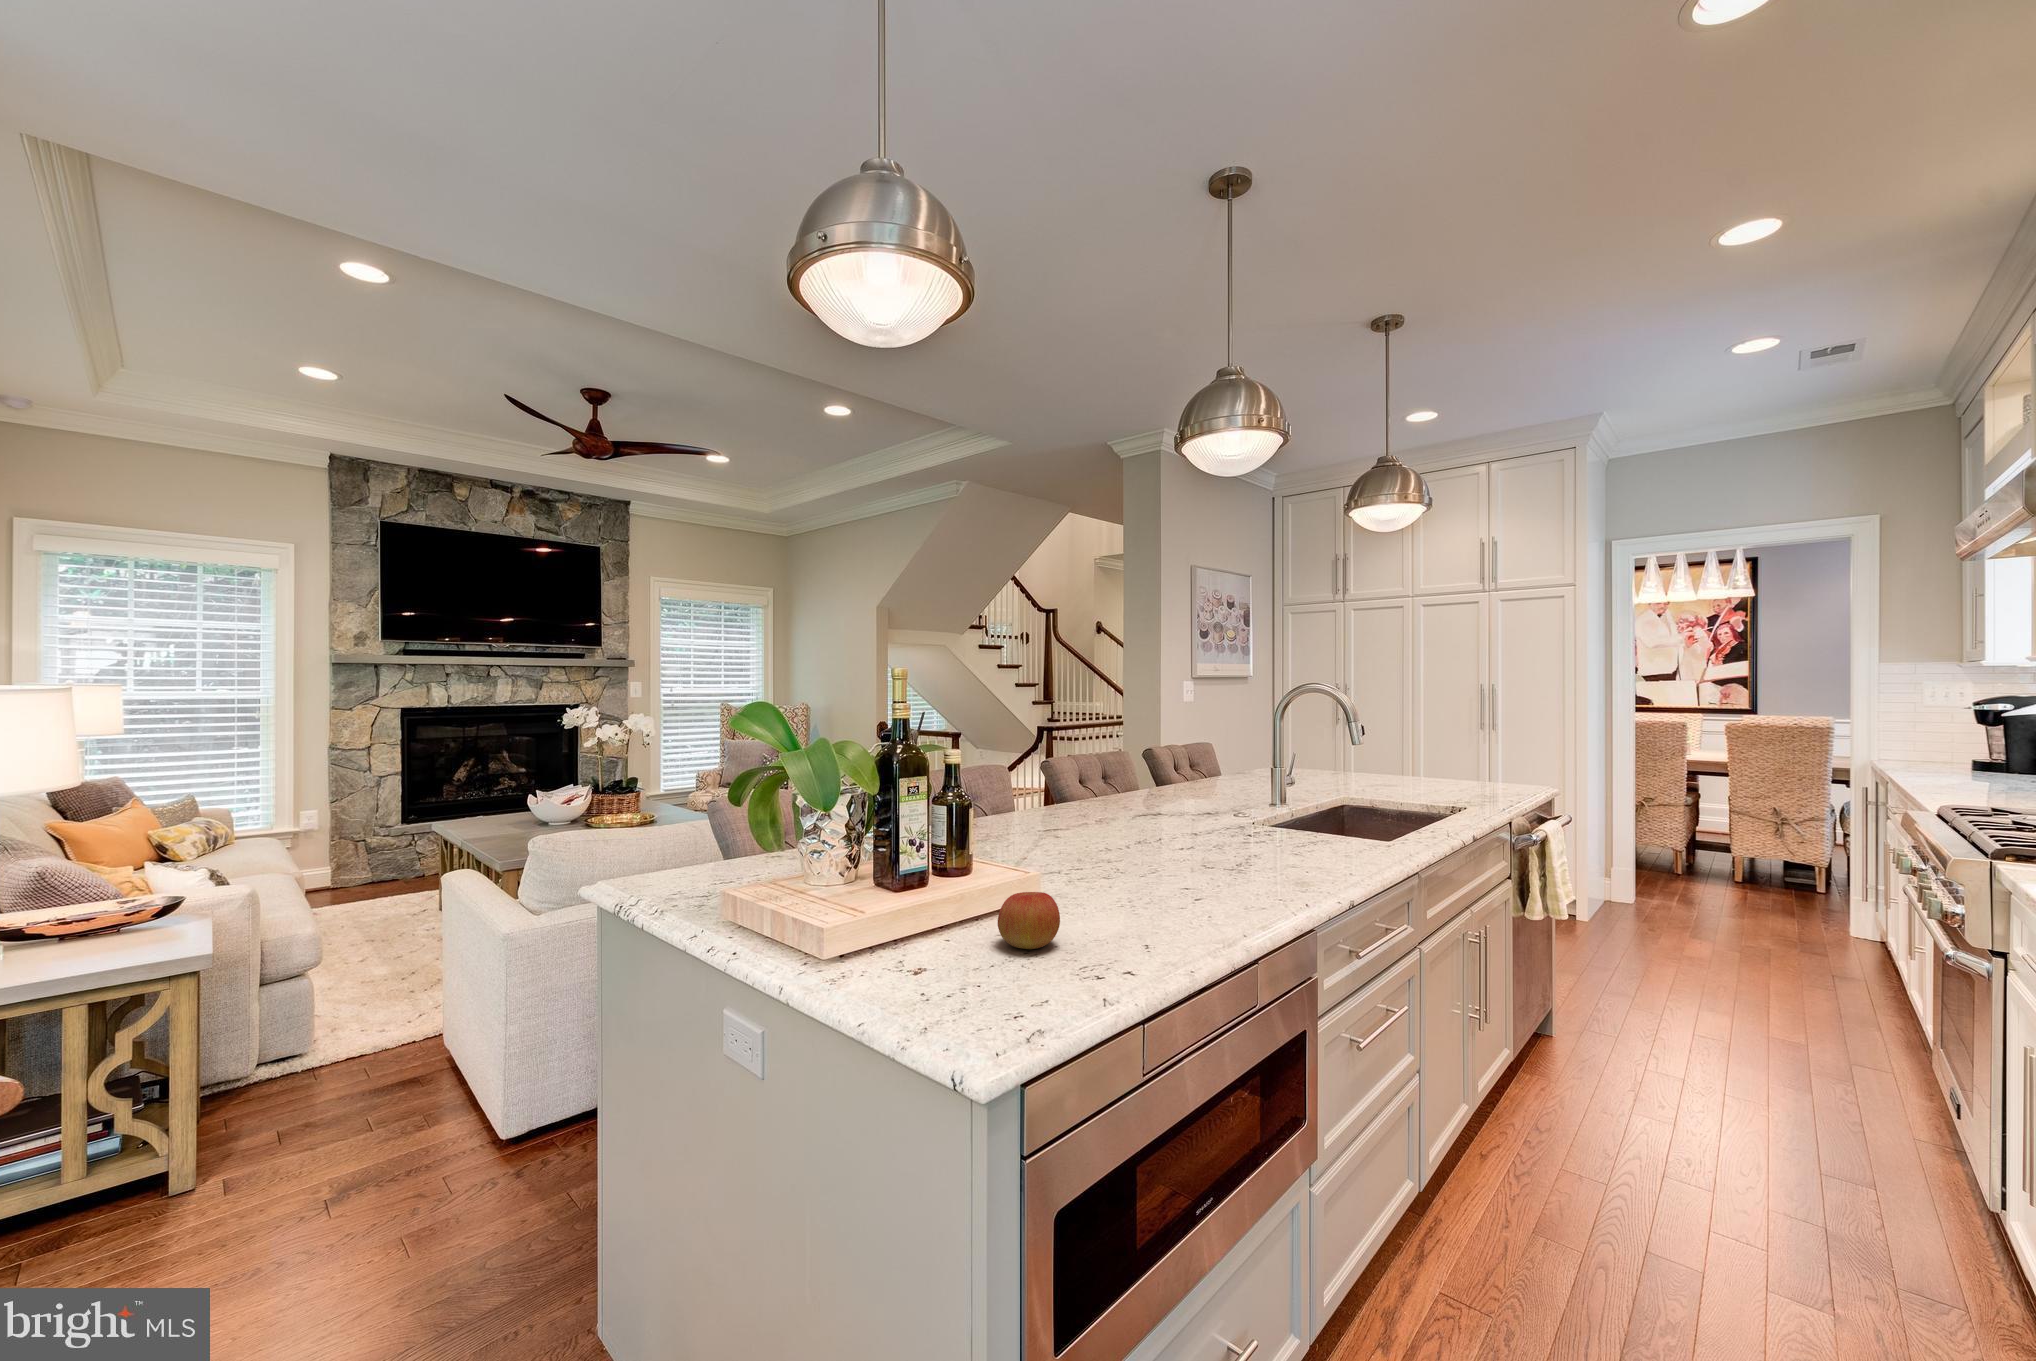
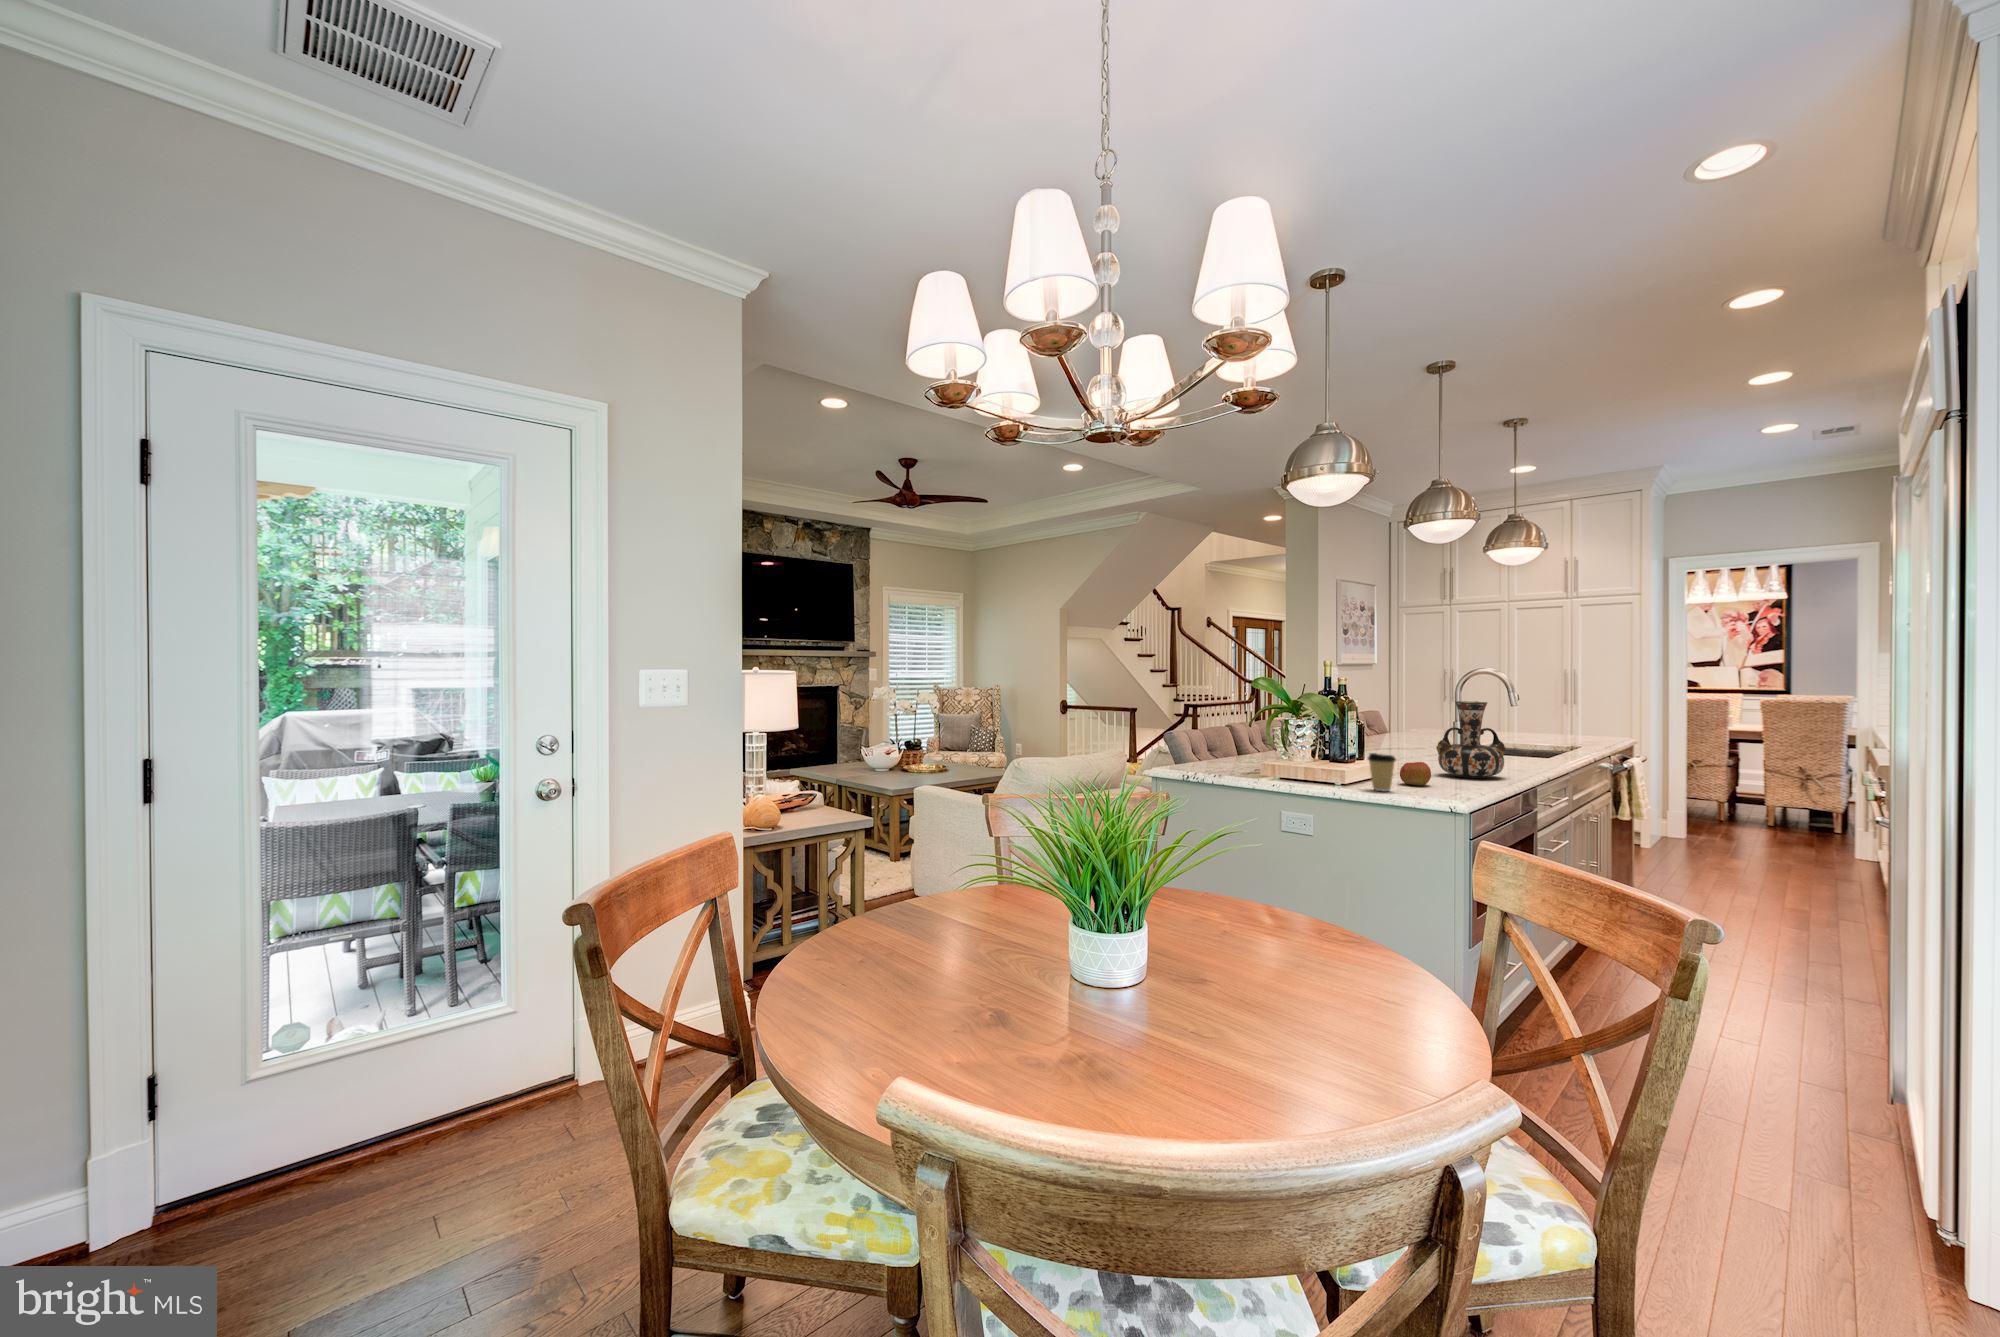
decorative vase: none [1126,749,1261,912] -> present [1436,701,1506,778]
coffee cup: none [874,883,940,982] -> present [1368,753,1396,791]

